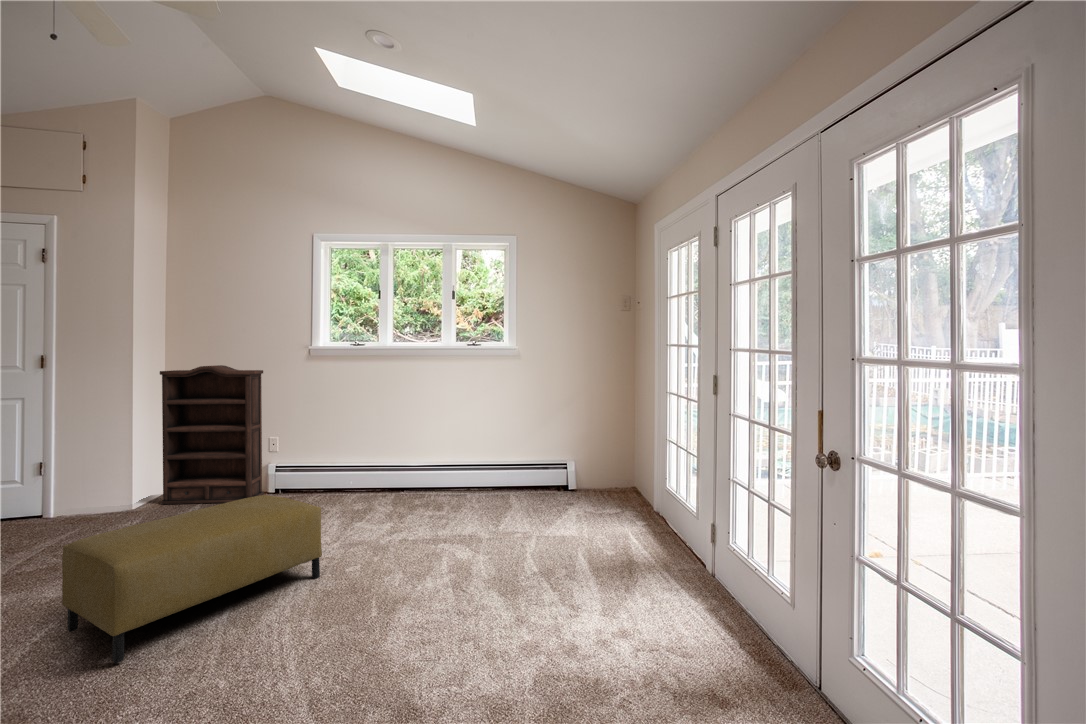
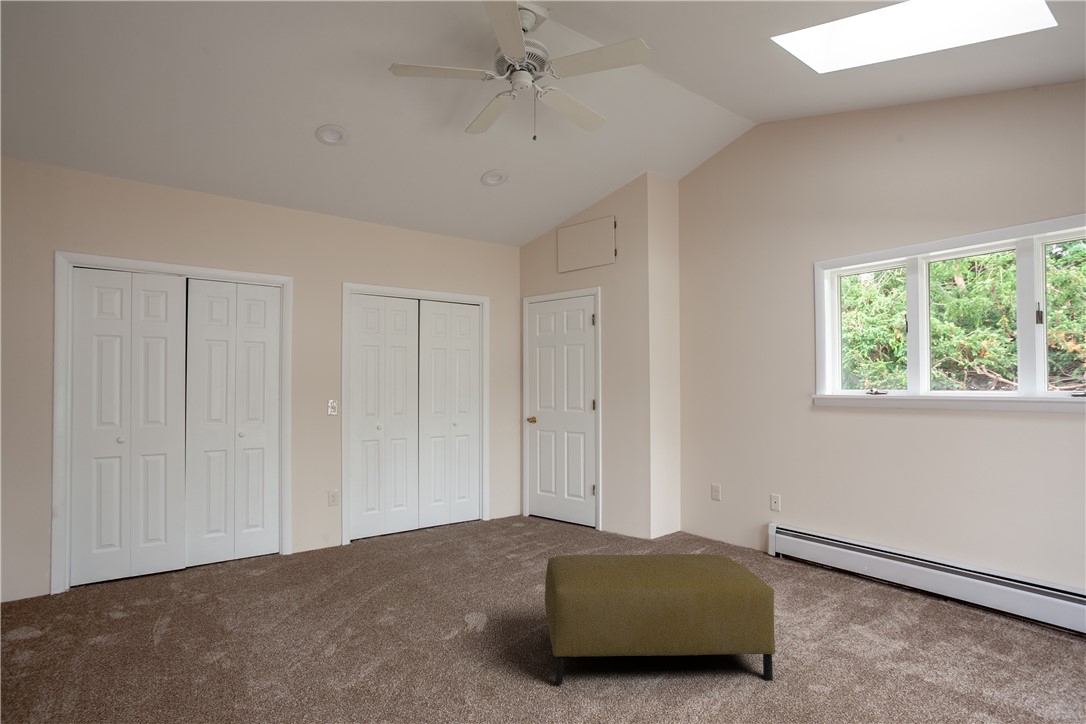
bookshelf: present [160,365,264,504] -> none [673,408,766,561]

